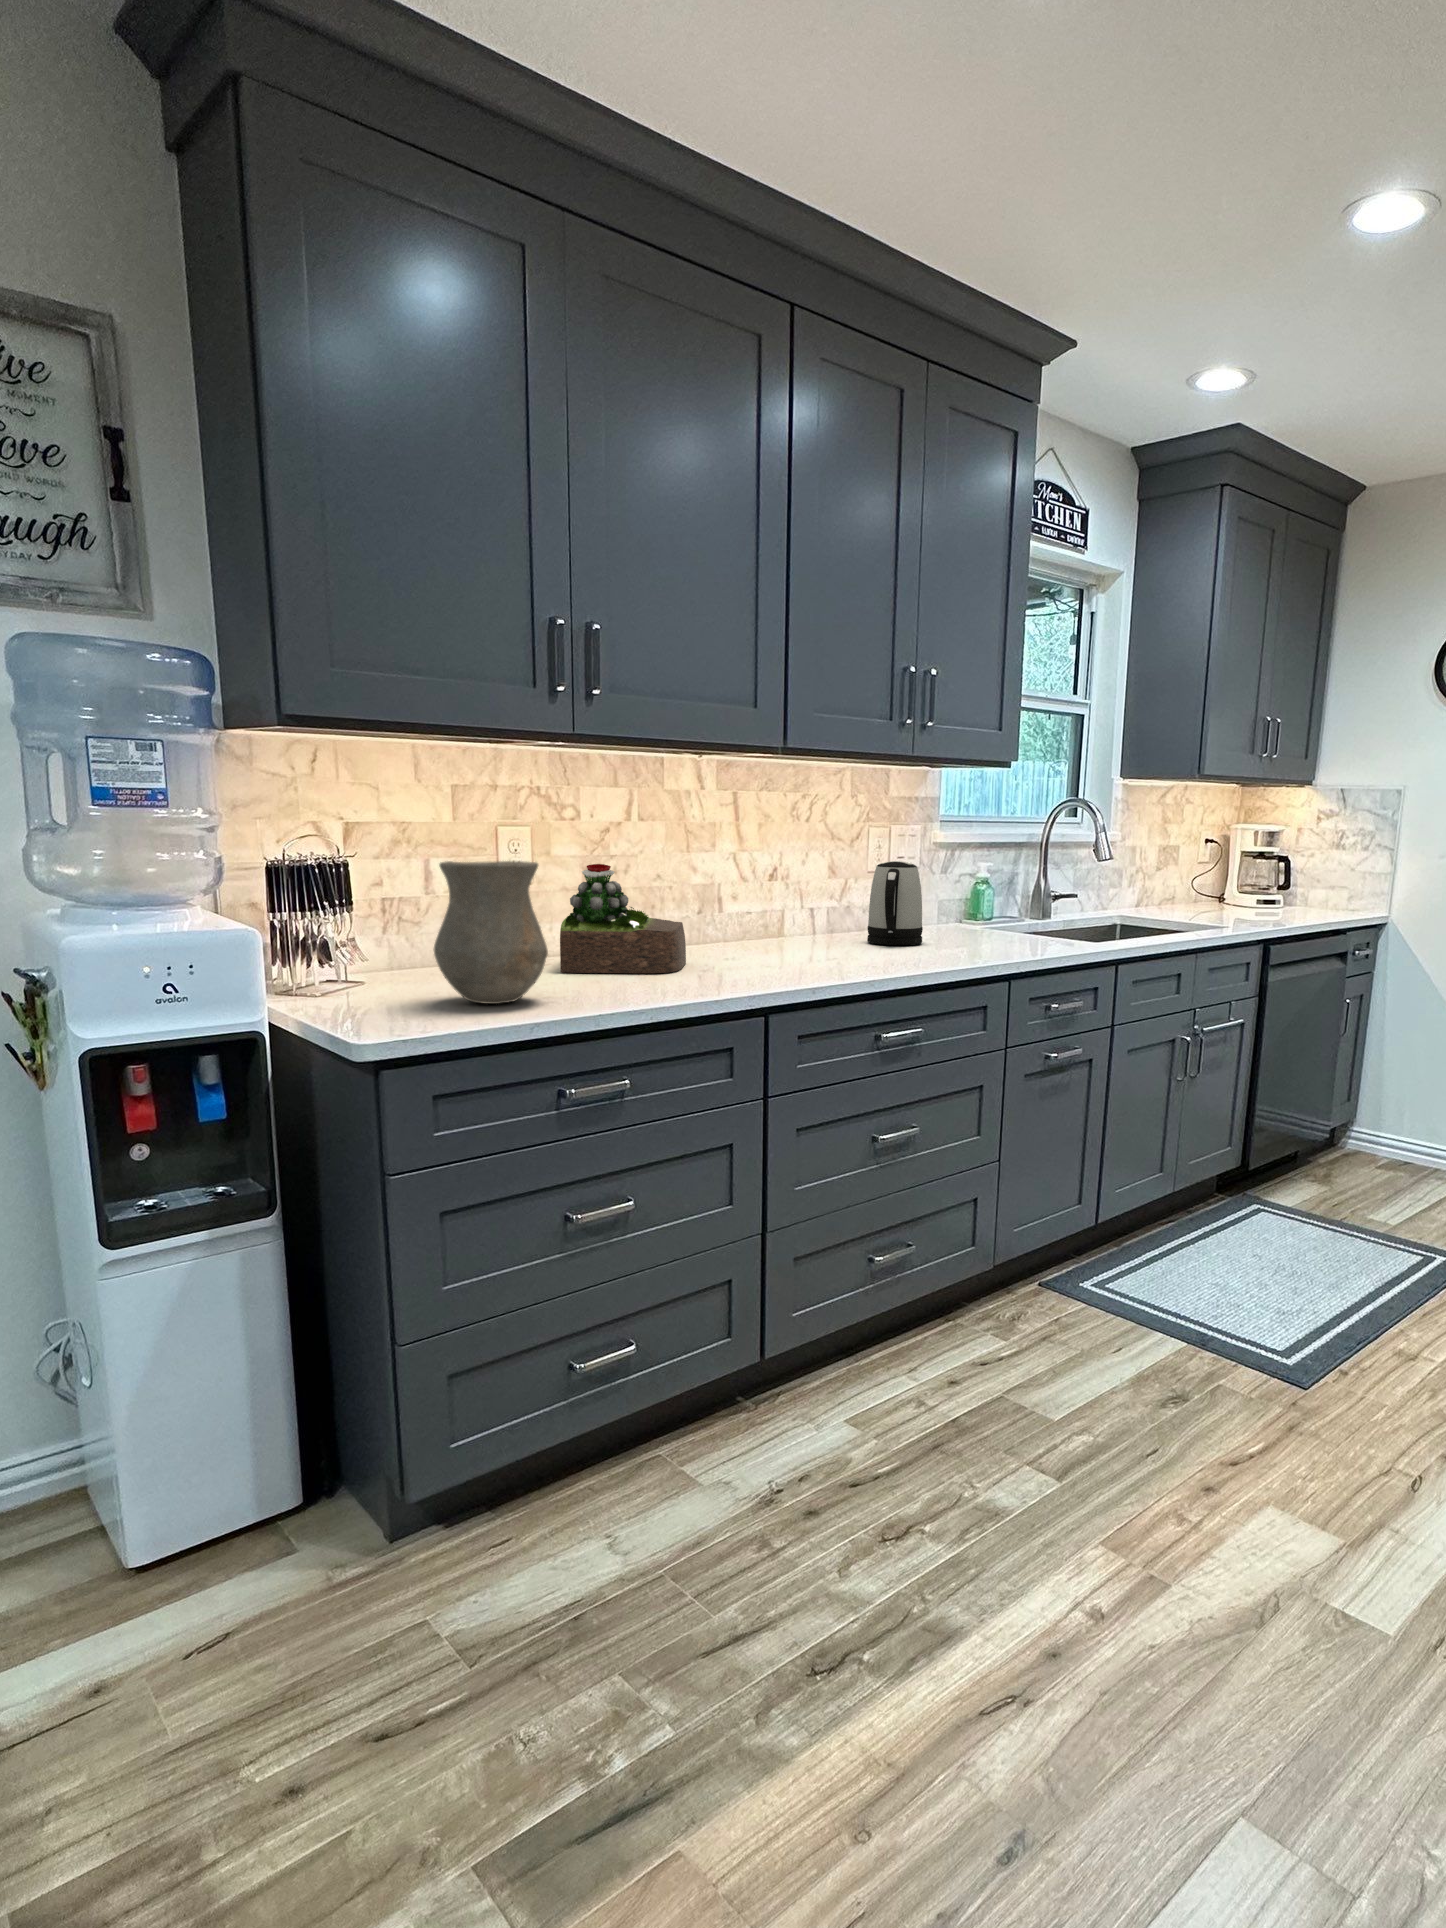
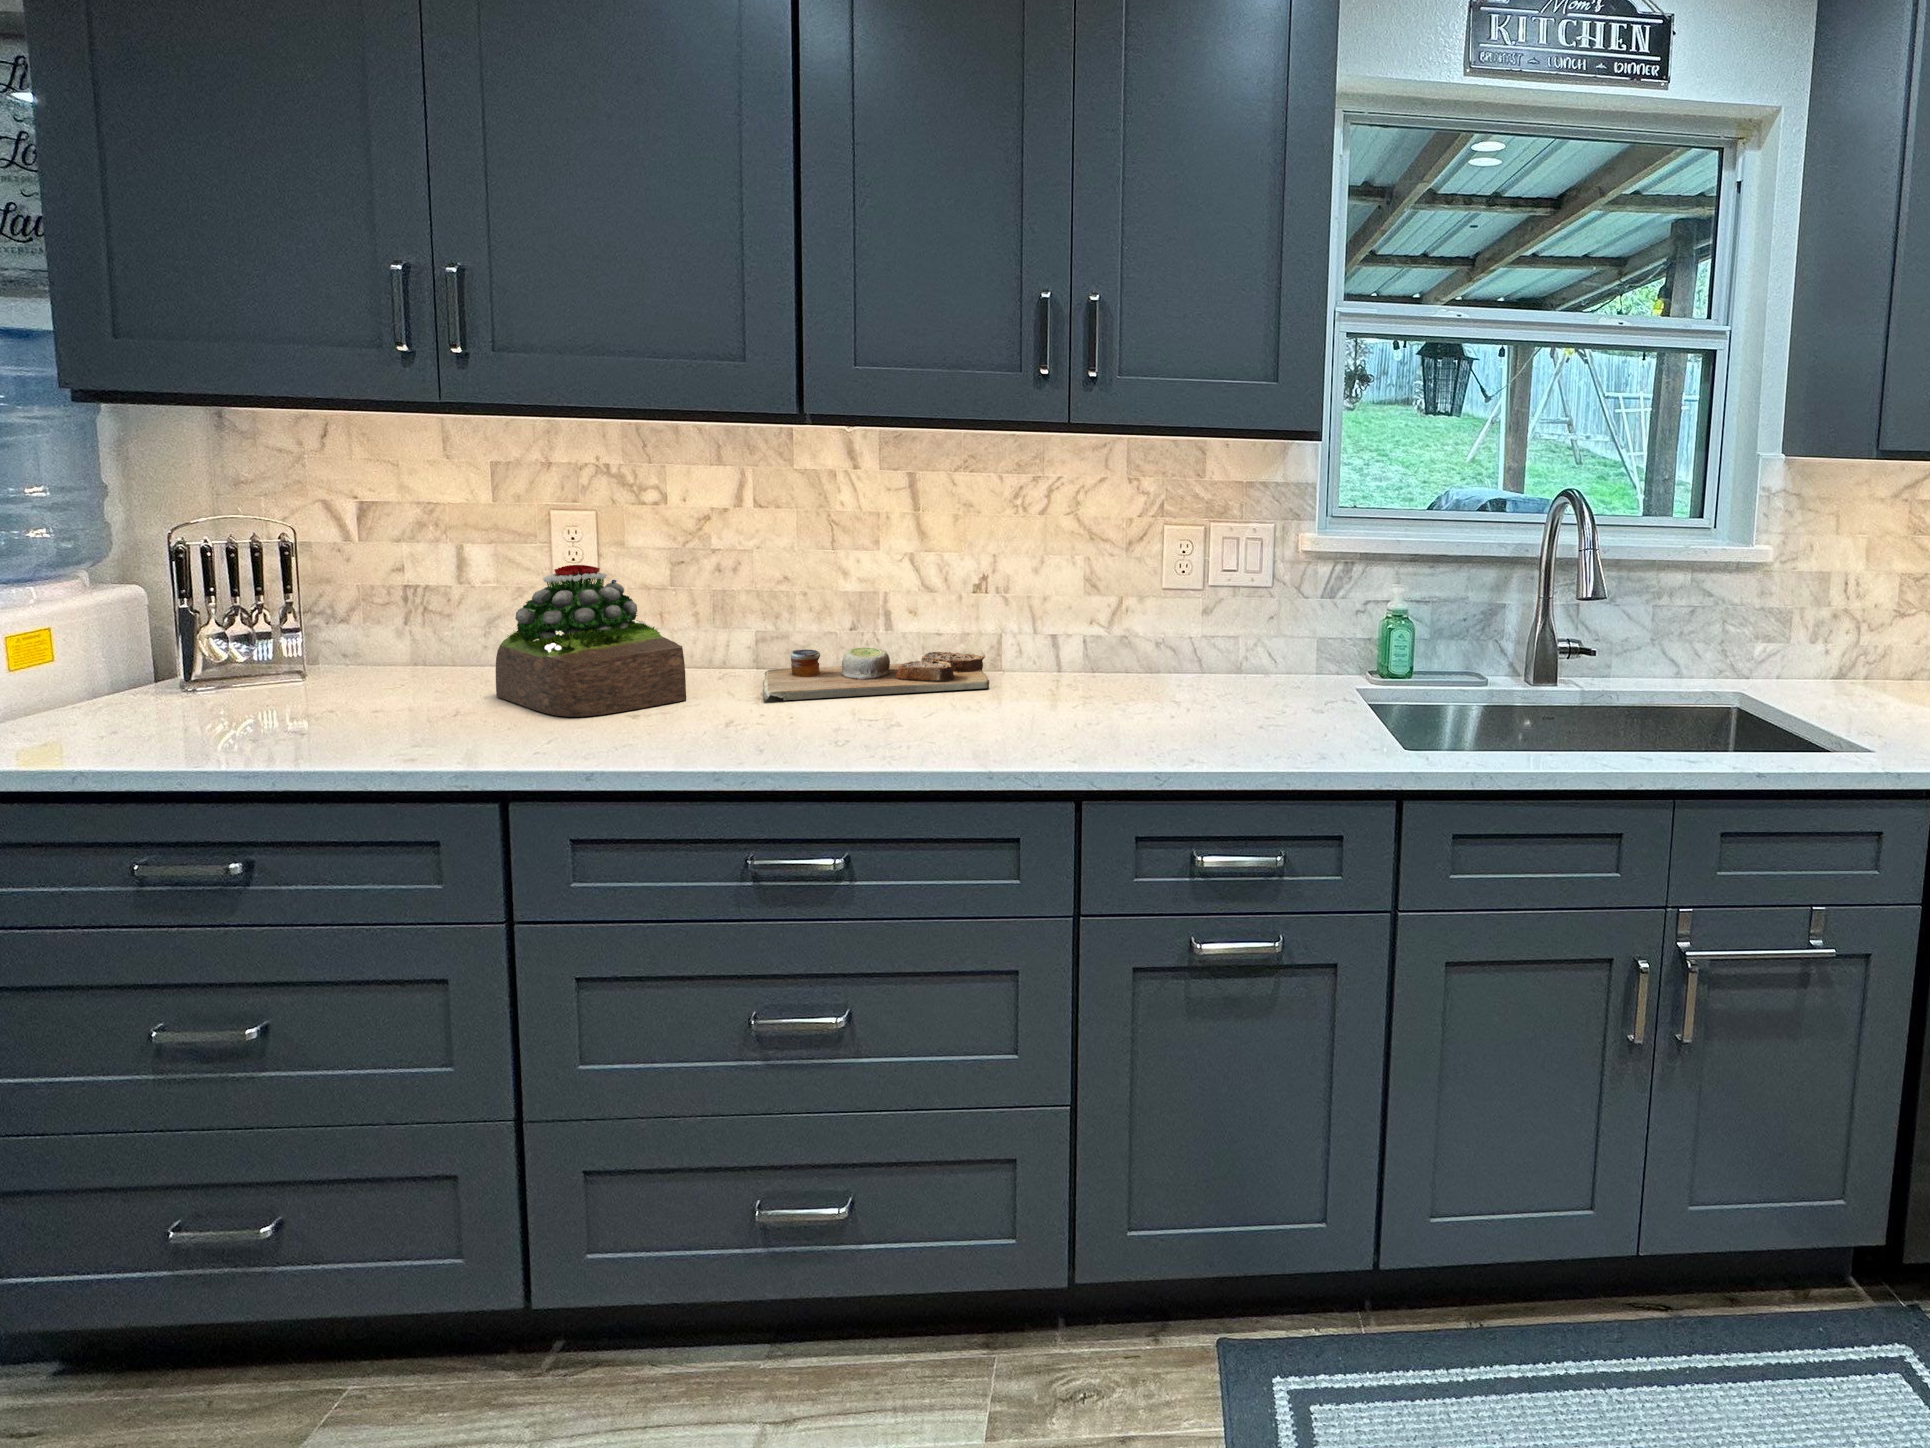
vase: present [434,861,548,1004] -> none [95,563,276,742]
kettle: present [867,861,923,945] -> none [1030,582,1134,712]
cutting board: none [674,923,817,958] -> present [764,647,989,701]

